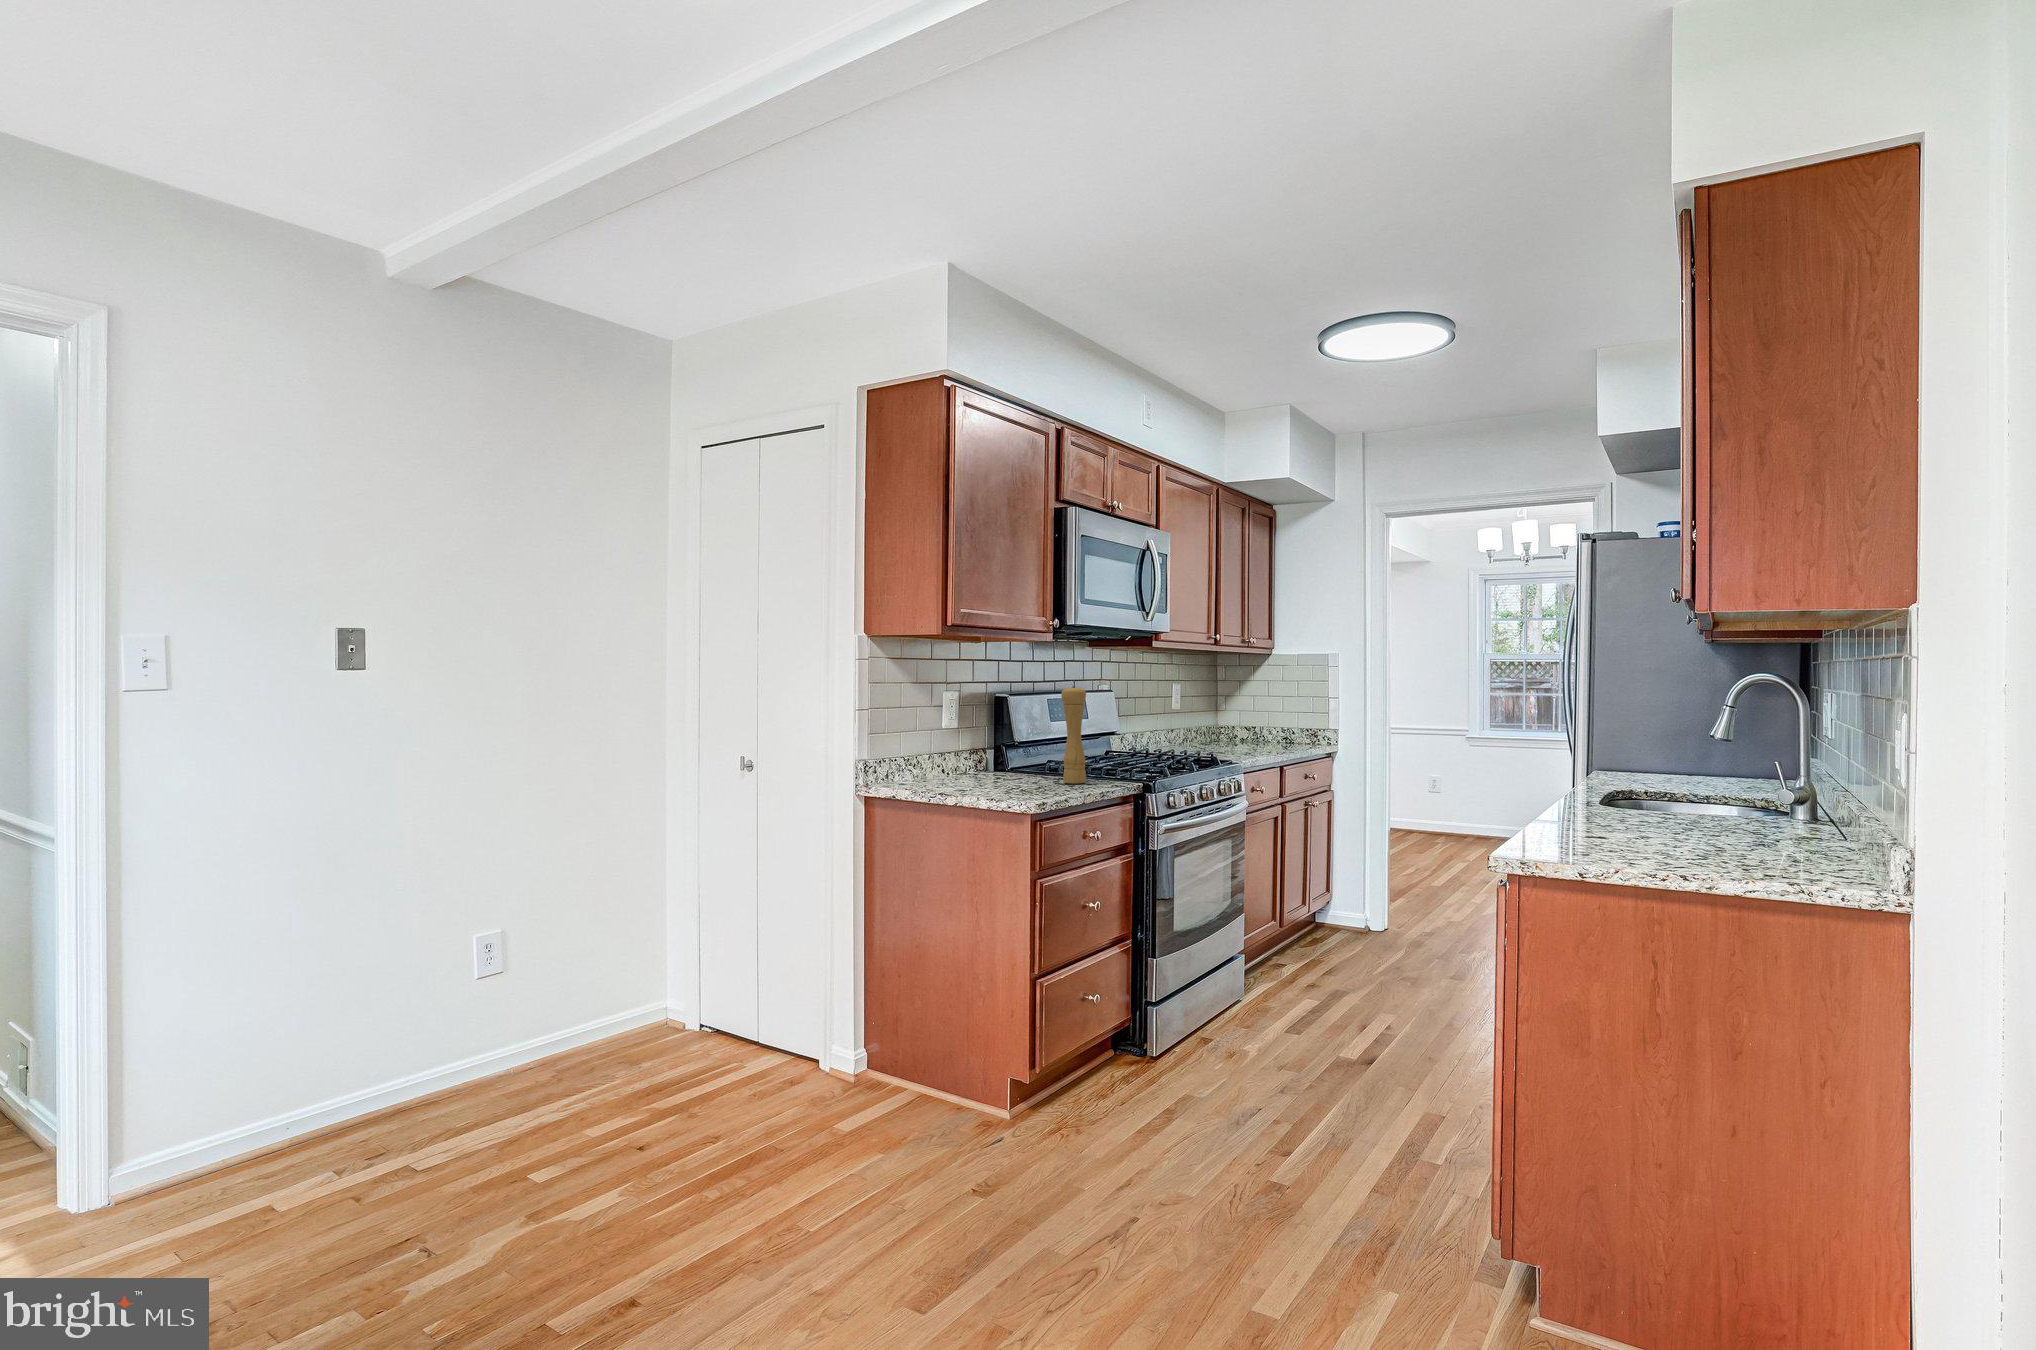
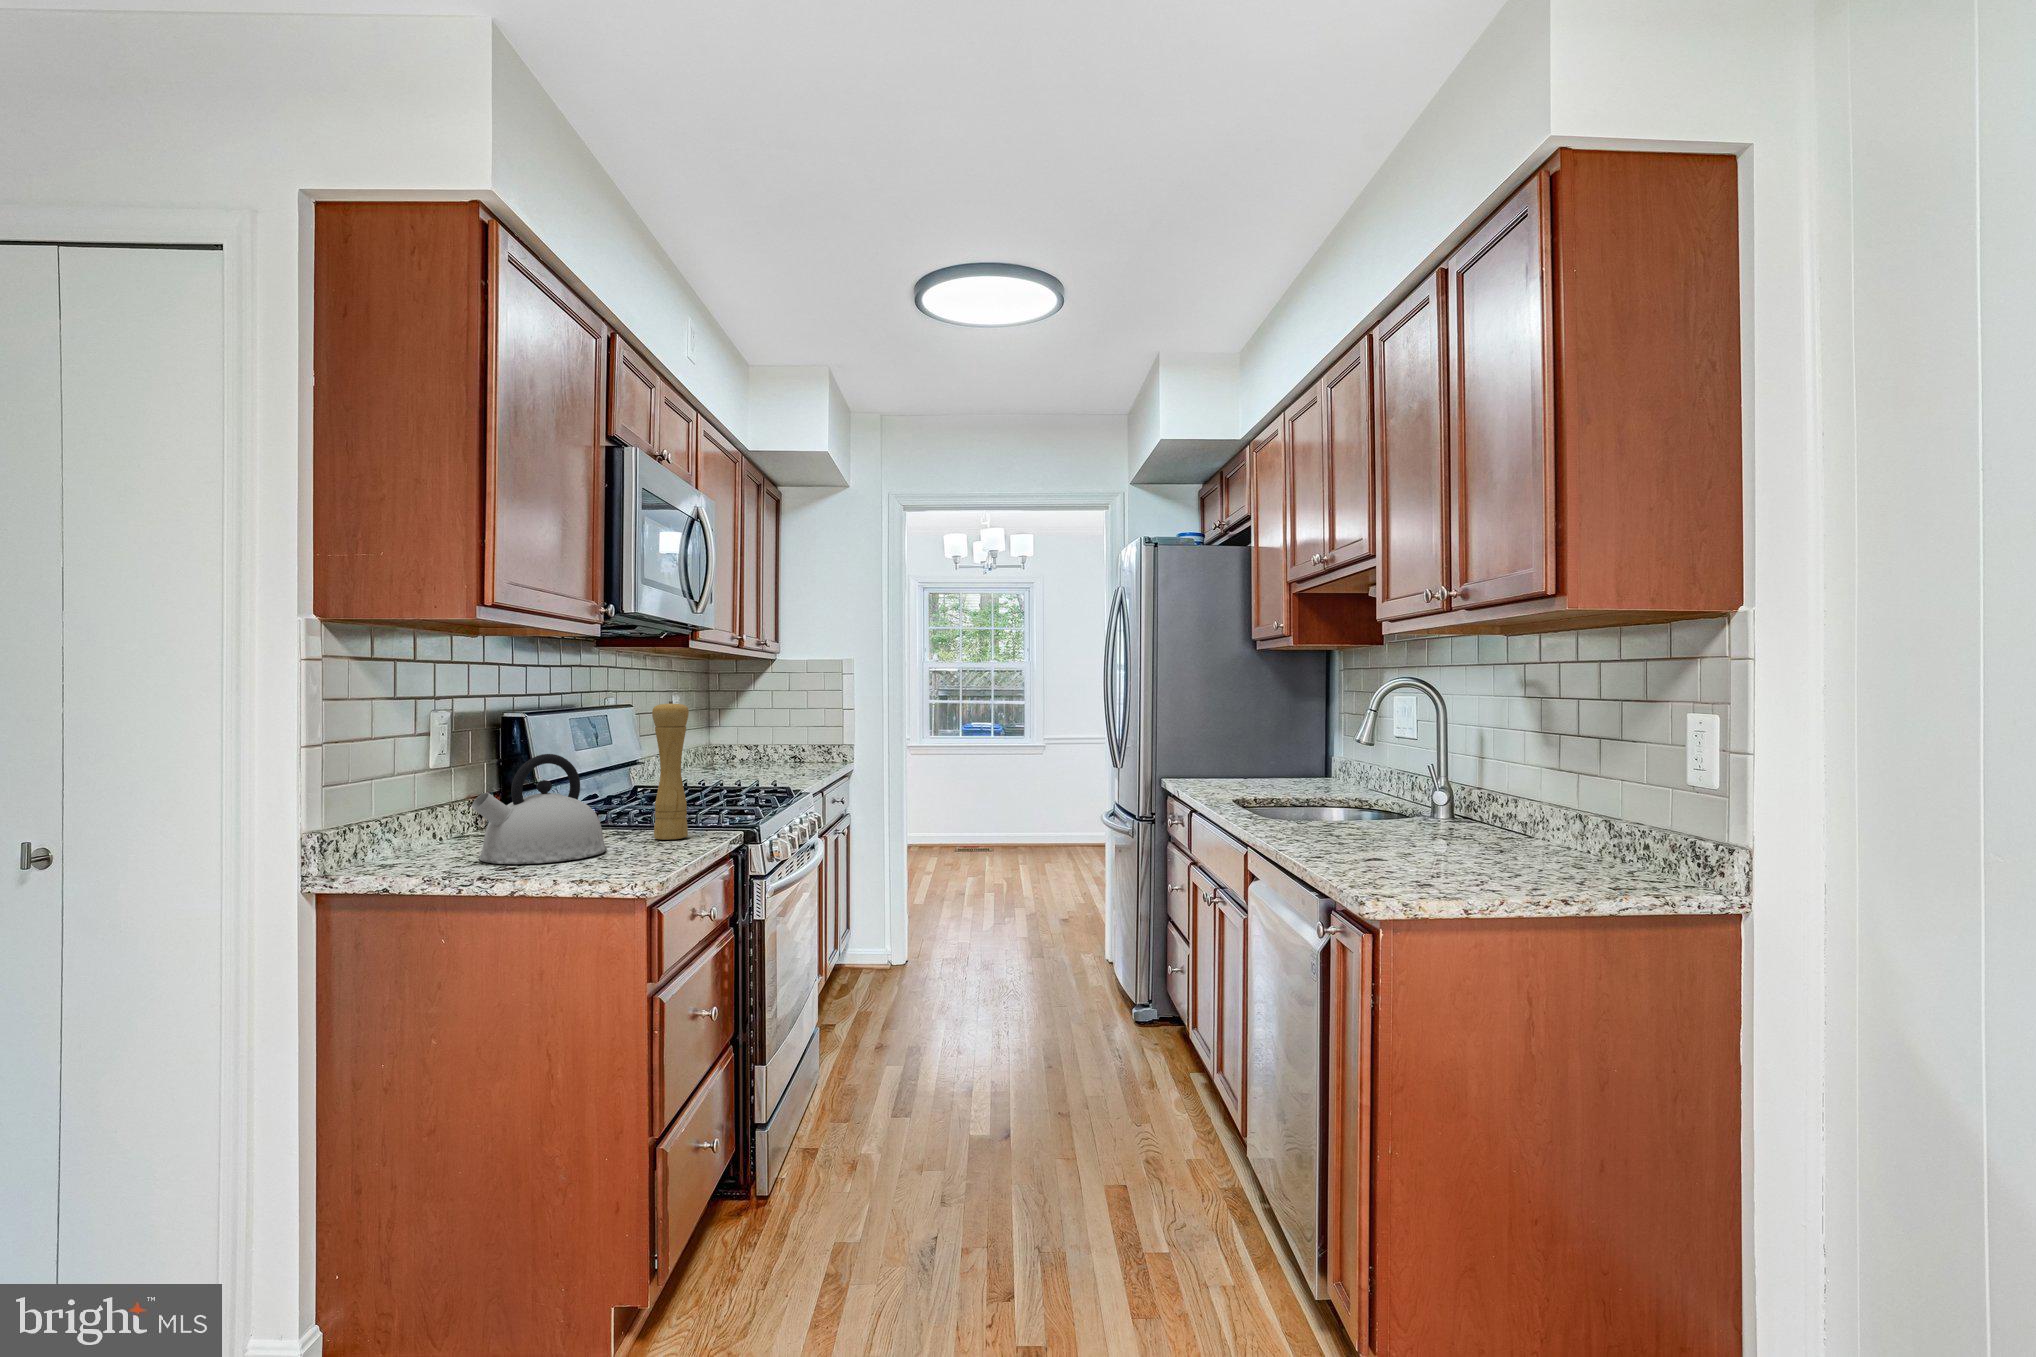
kettle: none [943,720,1024,788] -> present [472,754,607,864]

